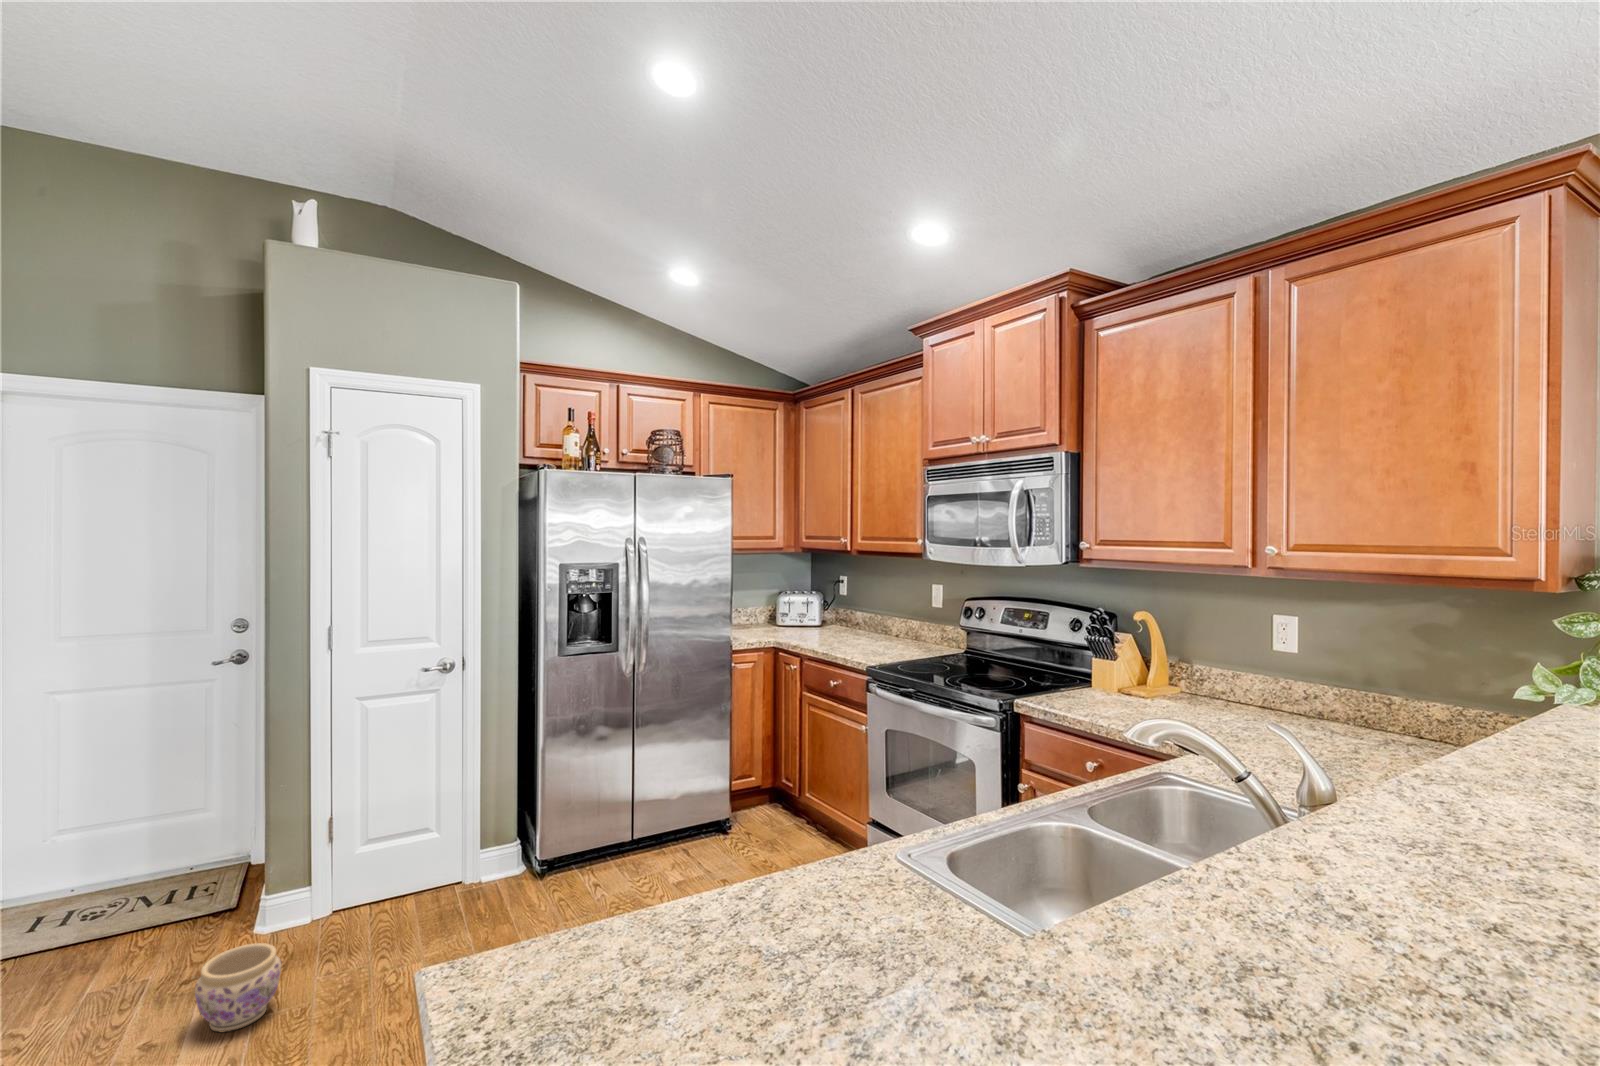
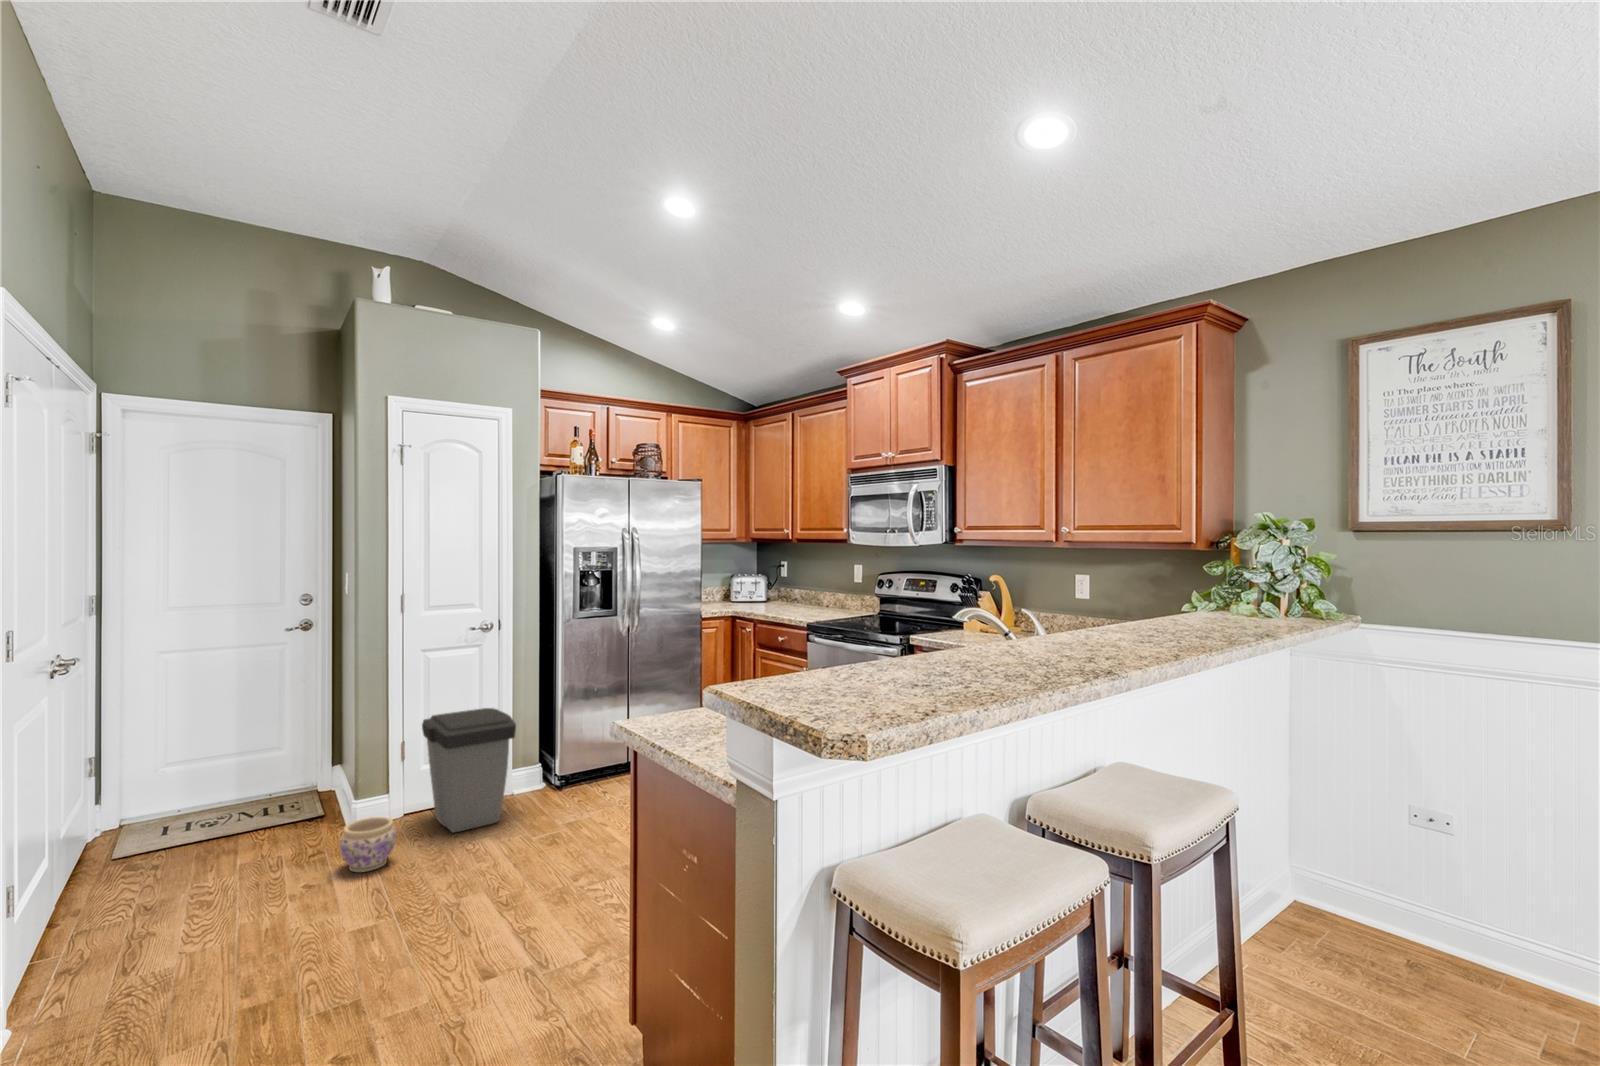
trash can: none [343,776,466,956] -> present [422,708,516,833]

